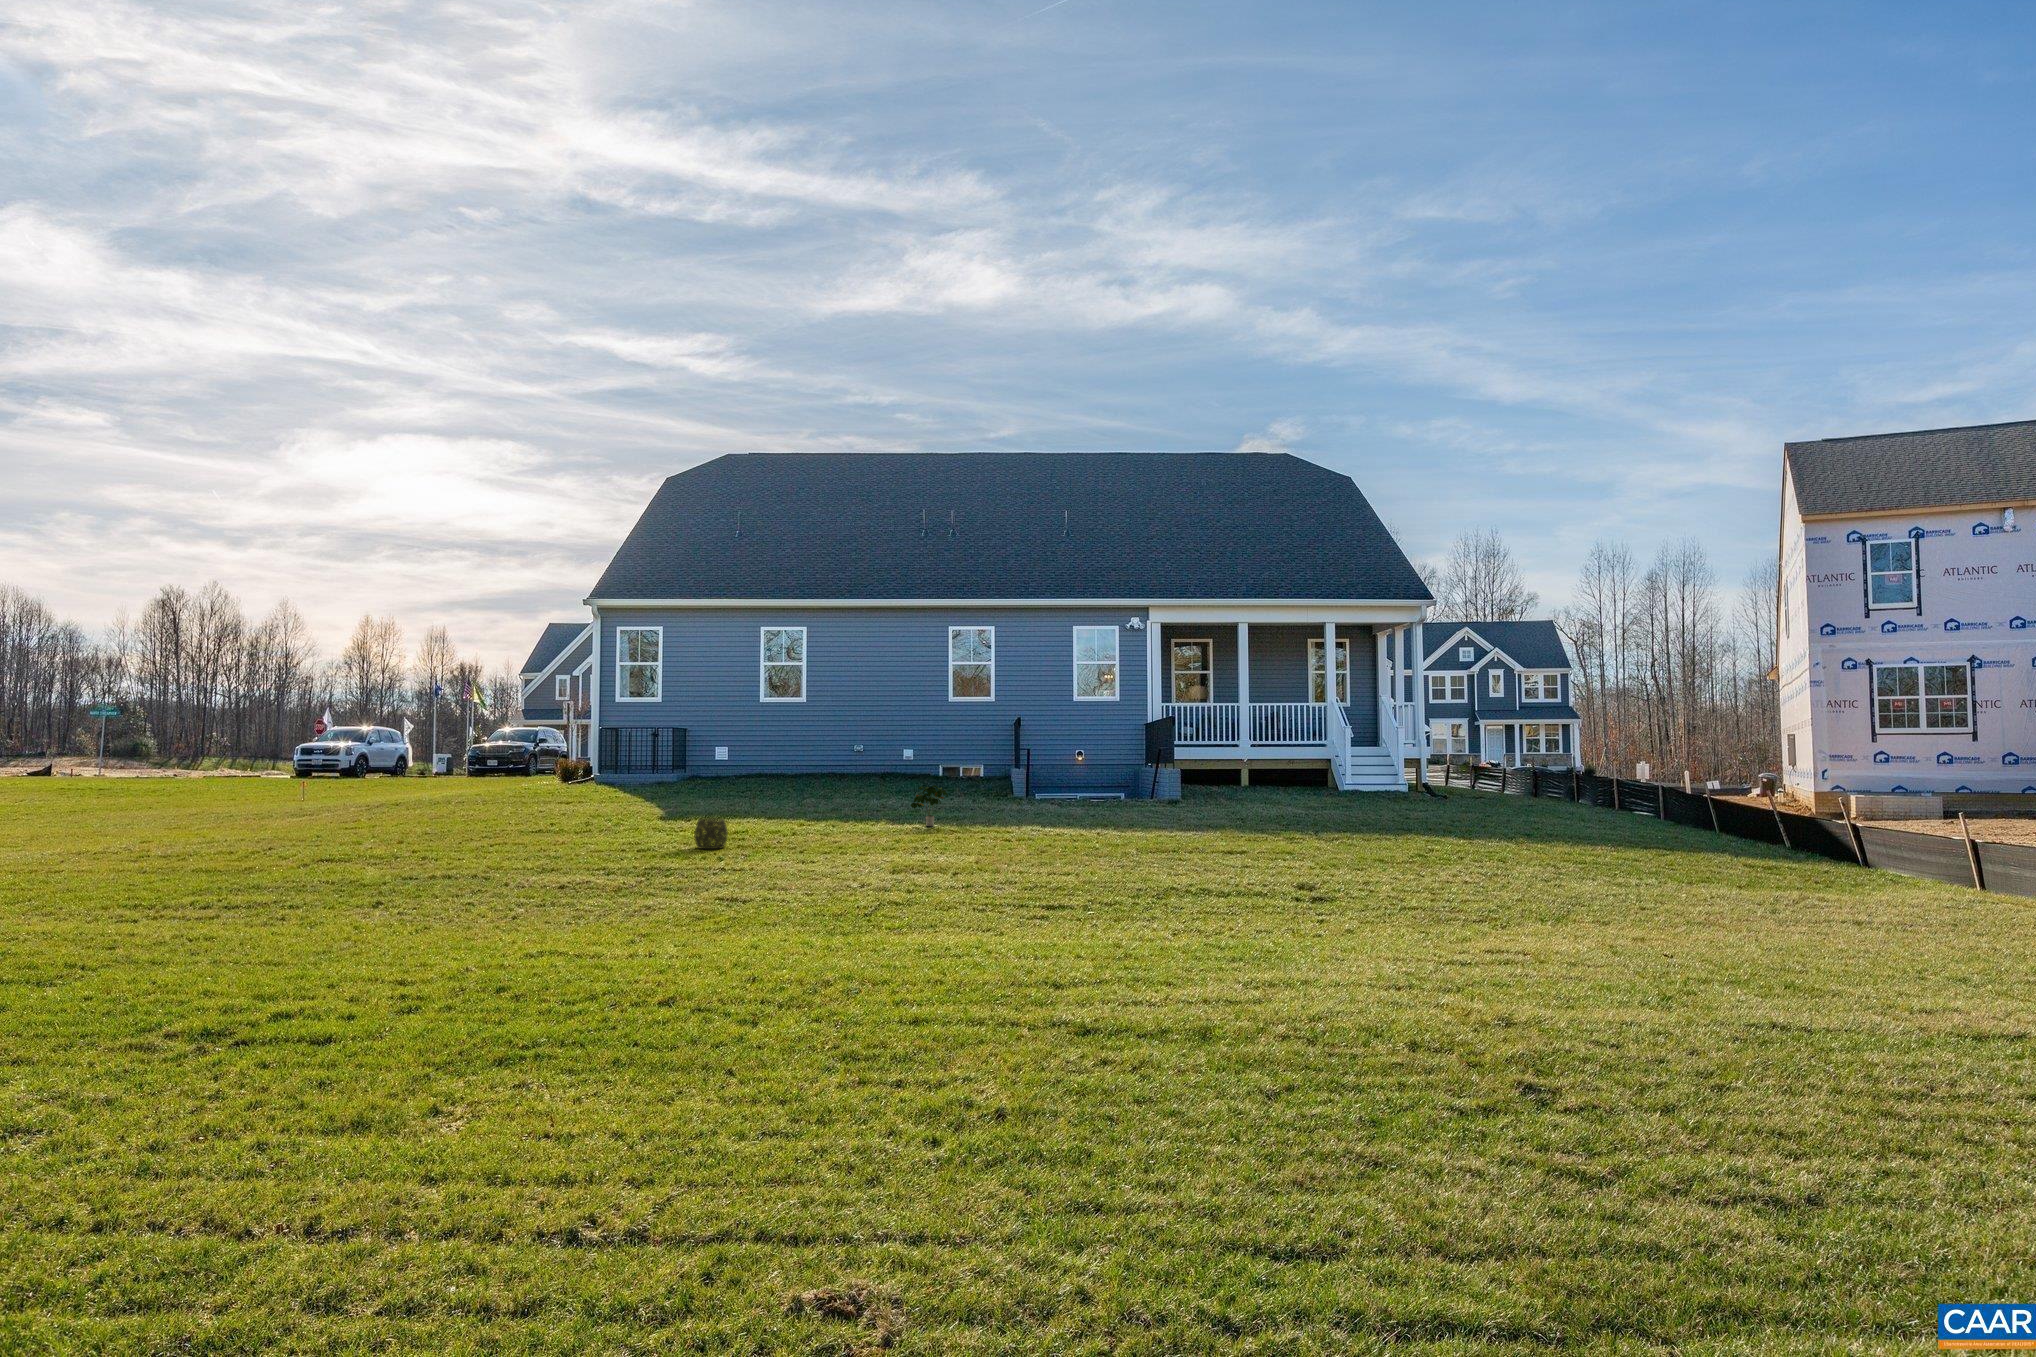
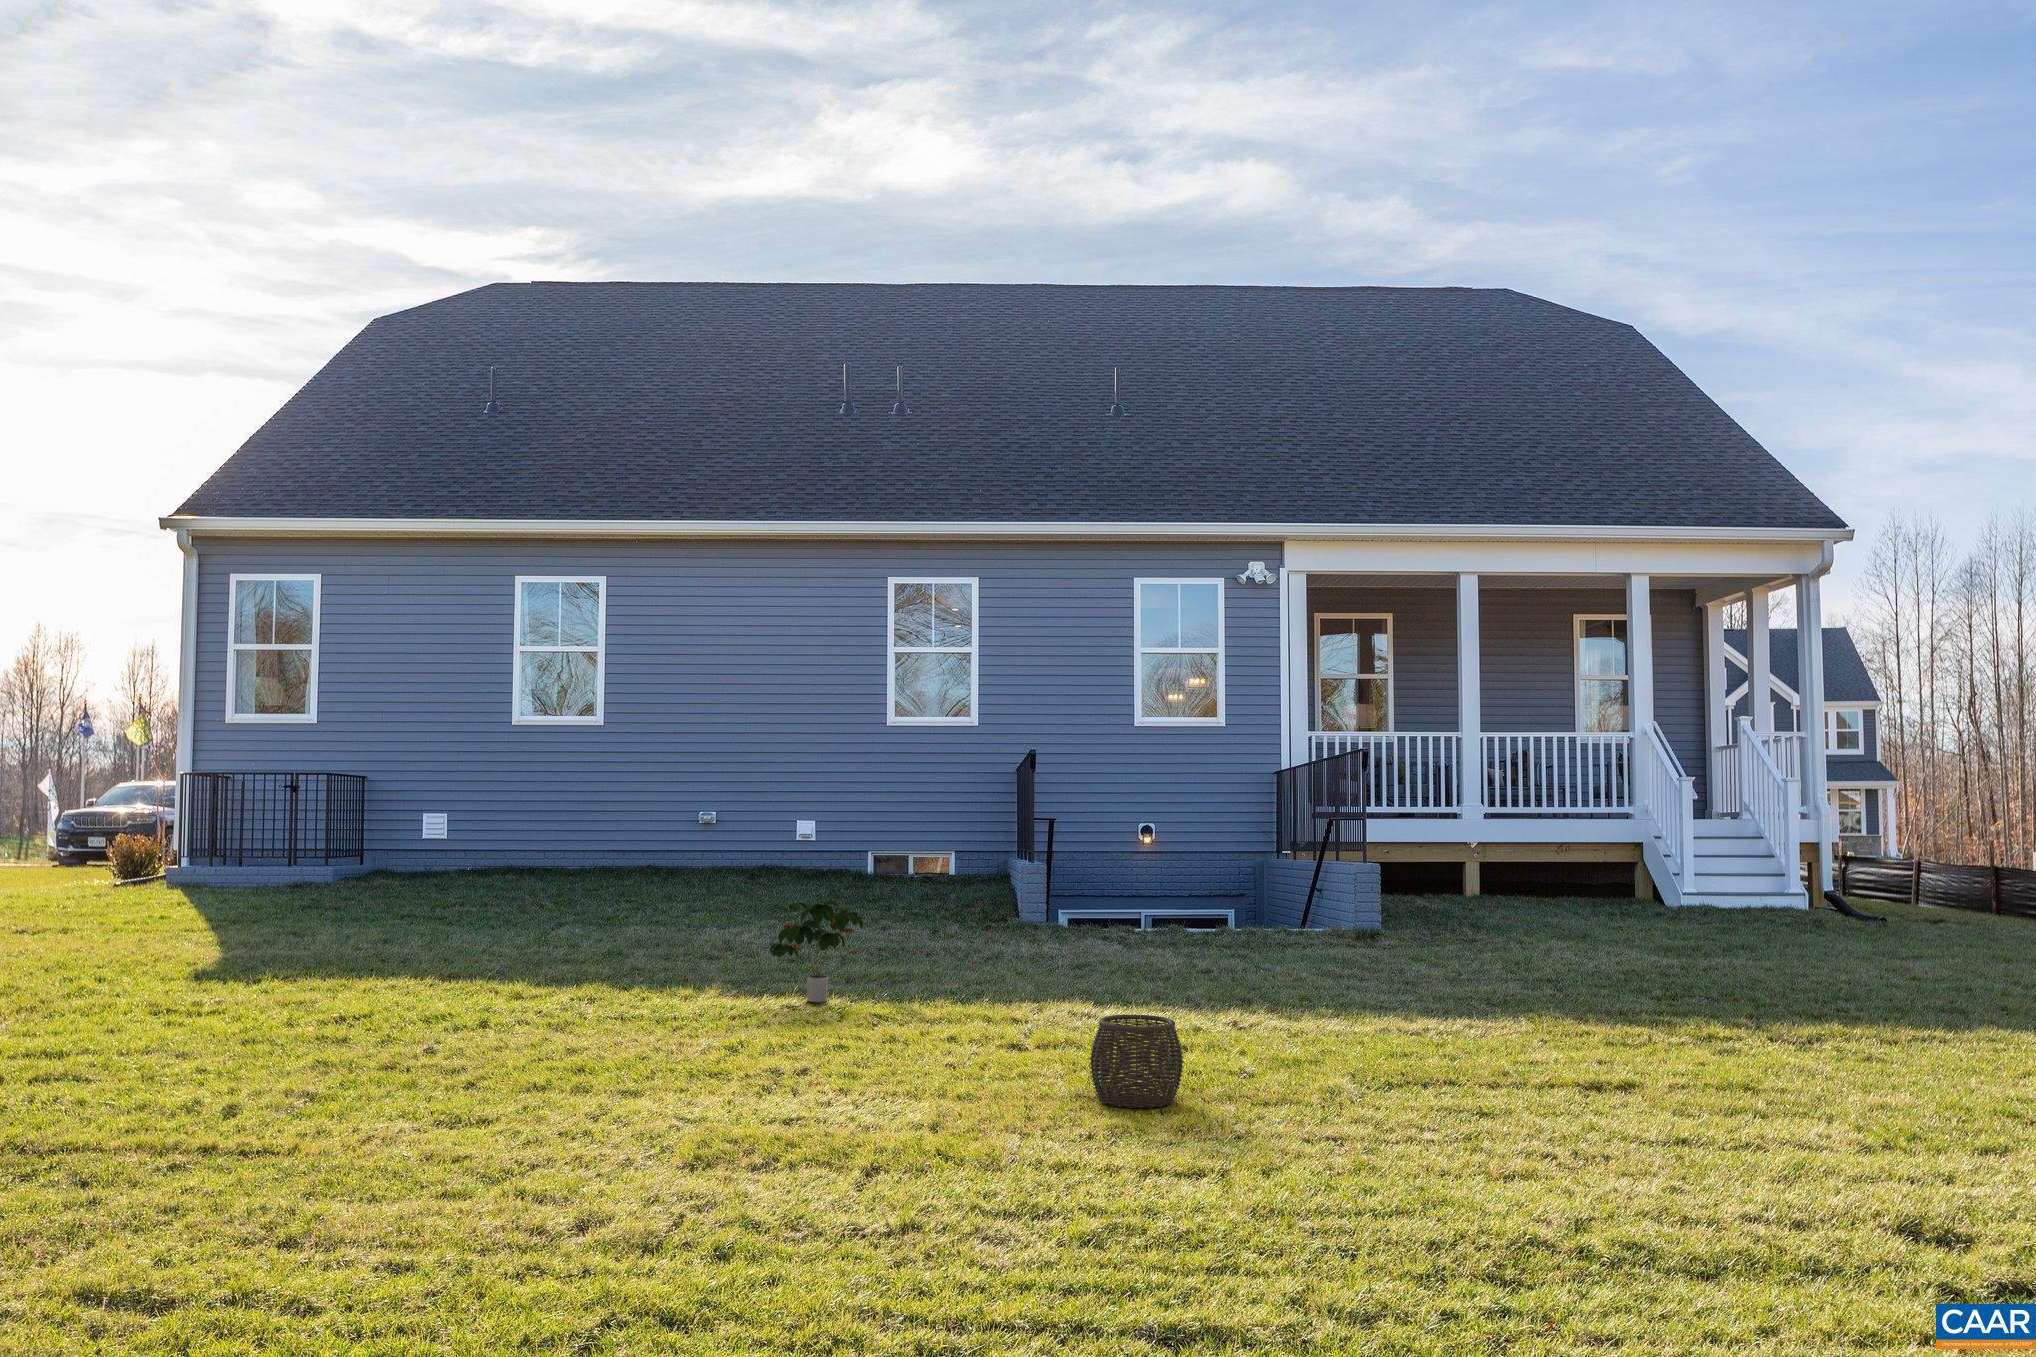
woven basket: present [694,818,728,849] -> present [1089,1014,1184,1109]

